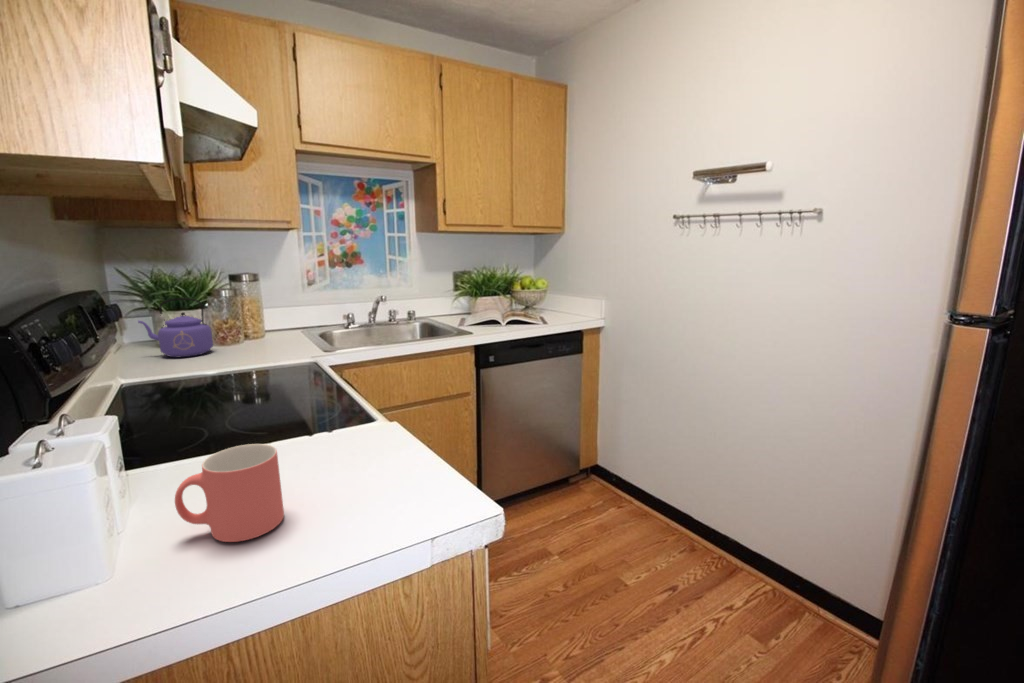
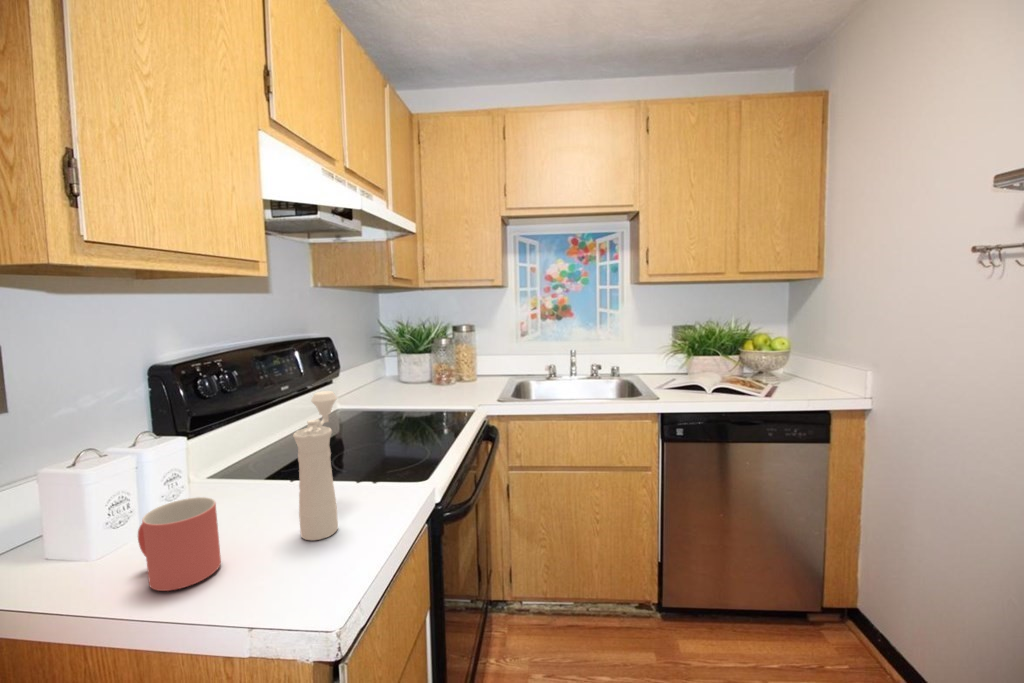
kettle: present [138,298,213,357] -> none [382,344,428,392]
pepper mill: none [276,331,351,473] -> present [293,391,338,540]

